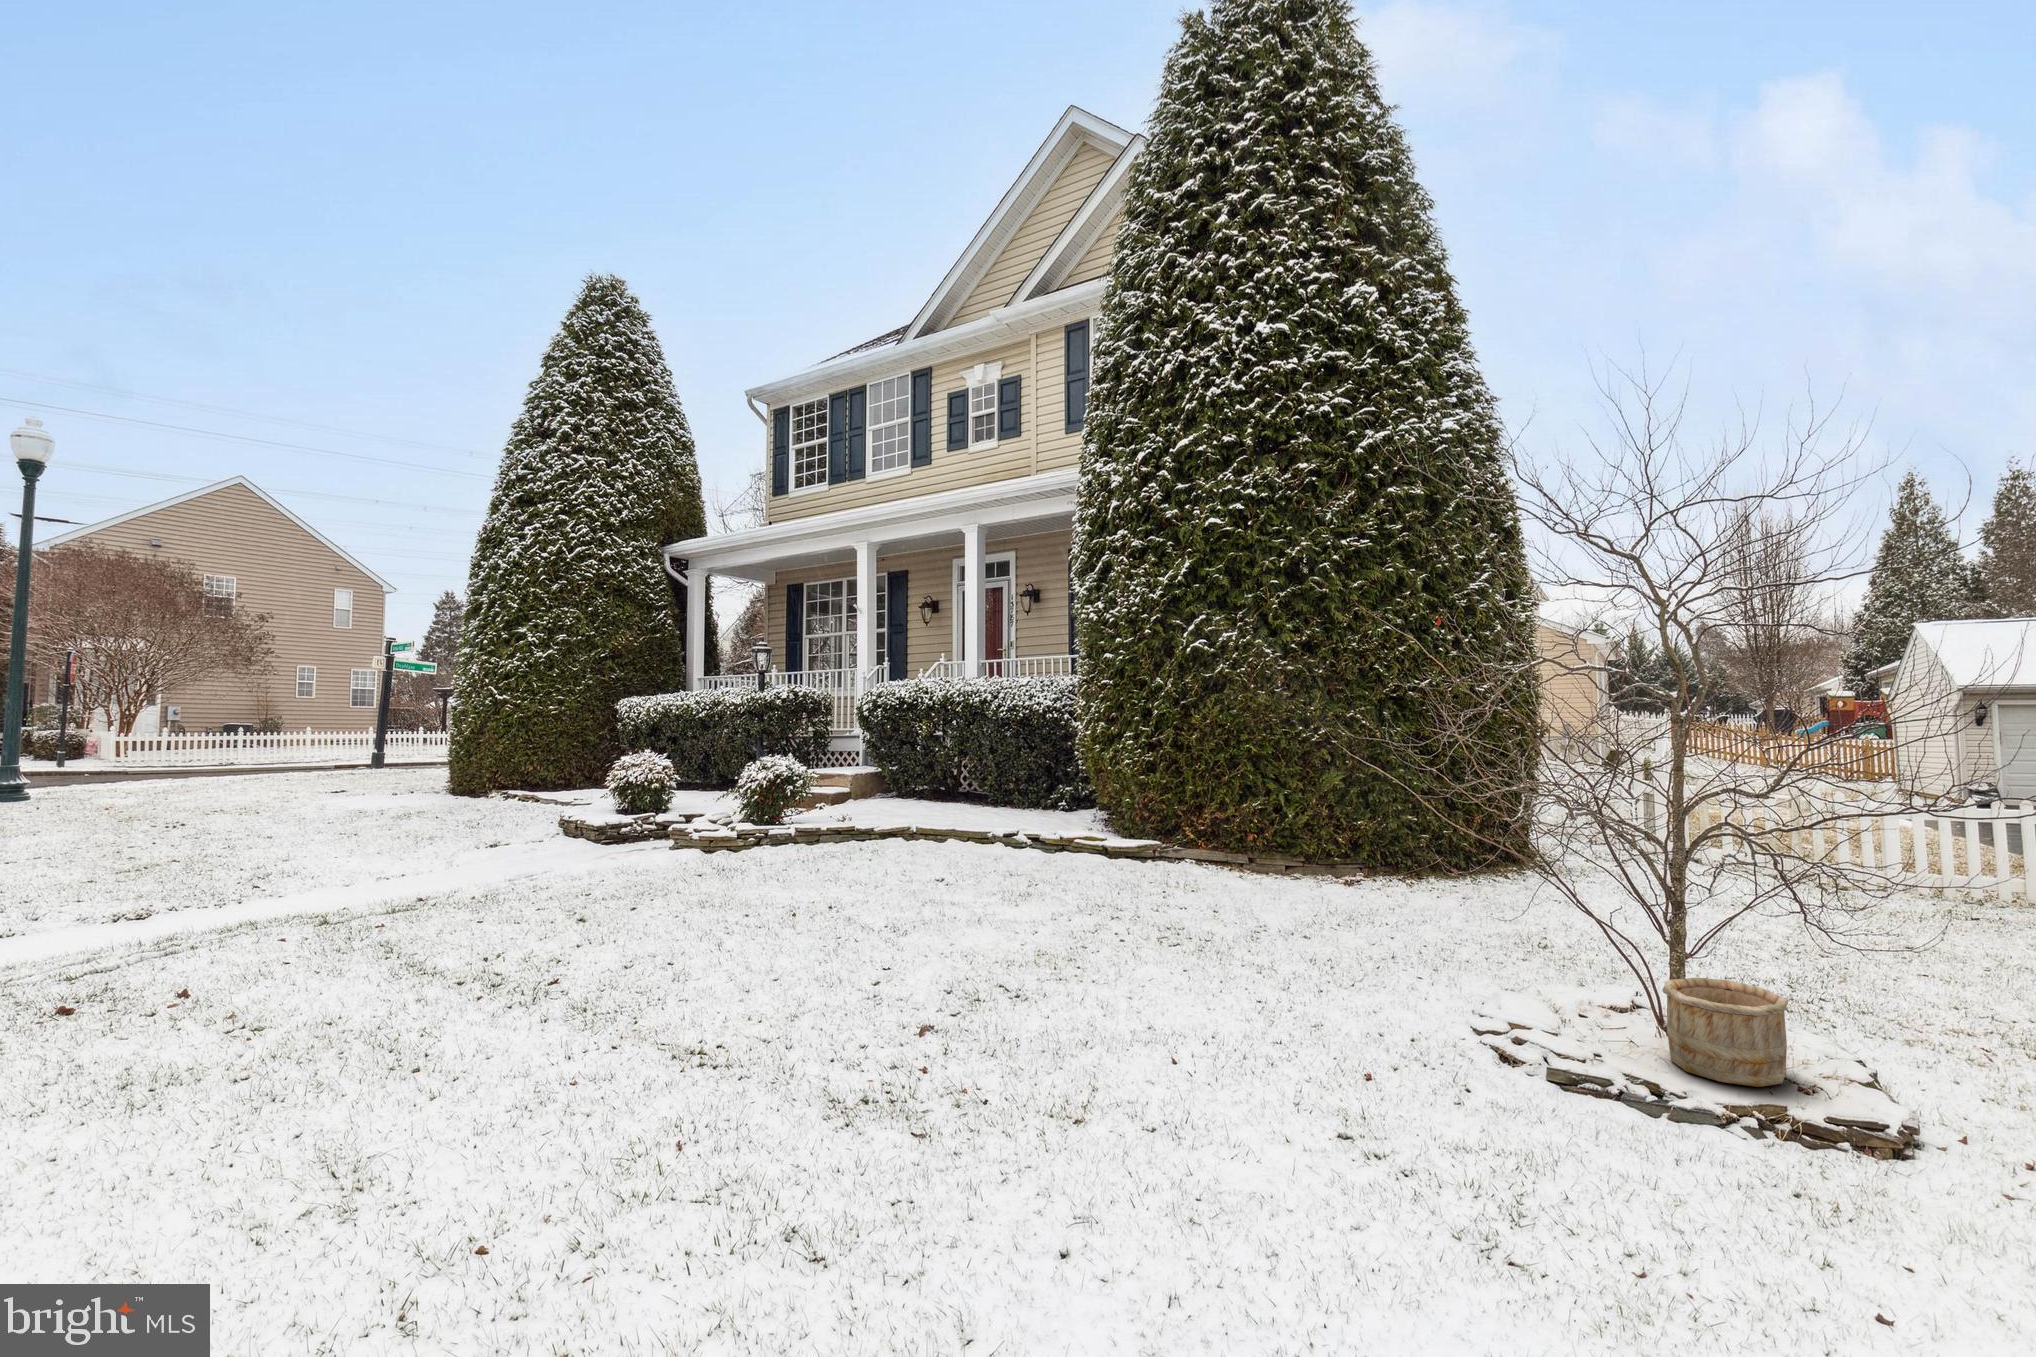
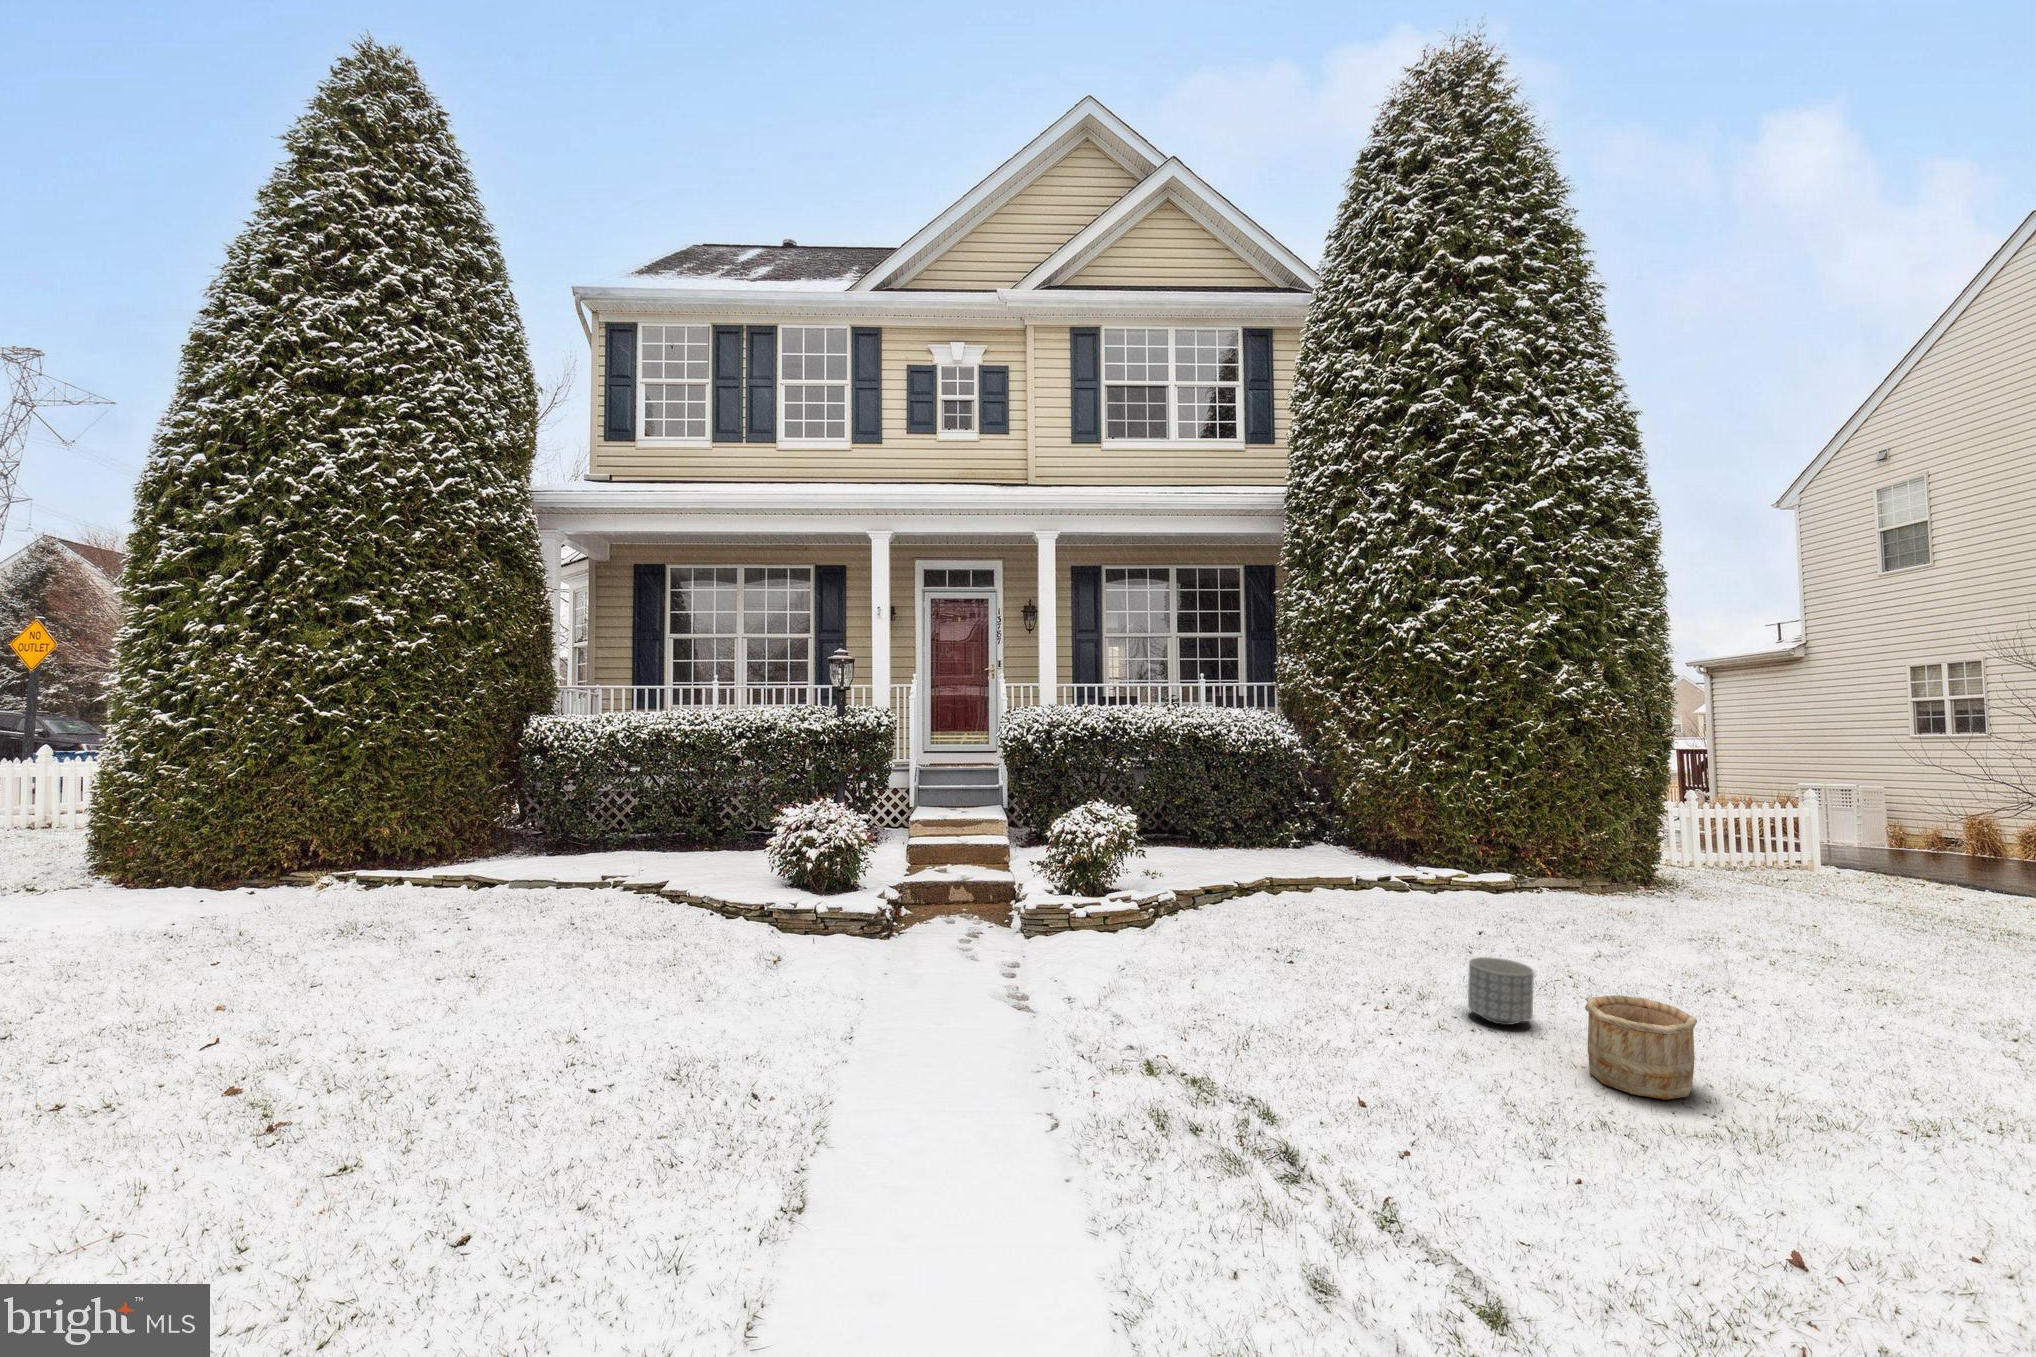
planter: none [1531,943,1603,1014] -> present [1468,957,1534,1025]

